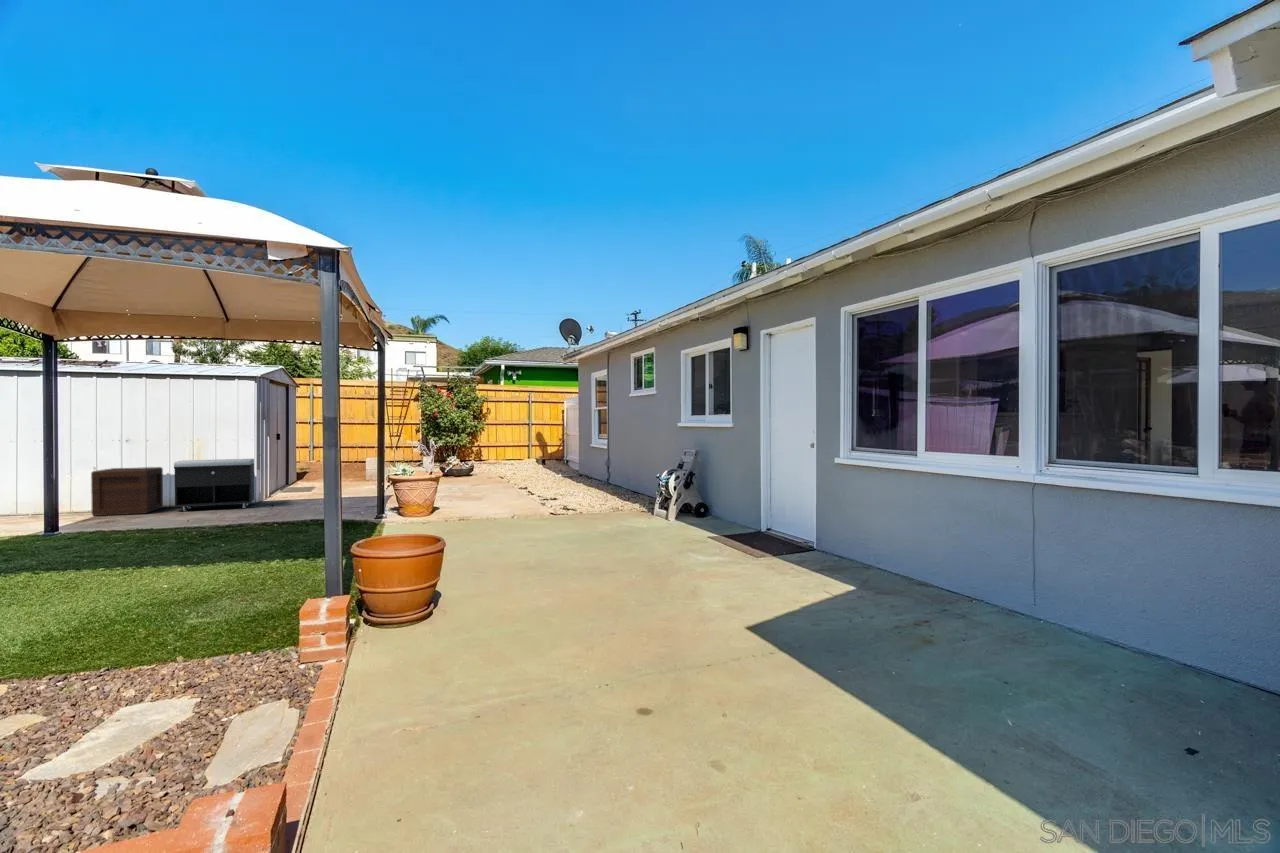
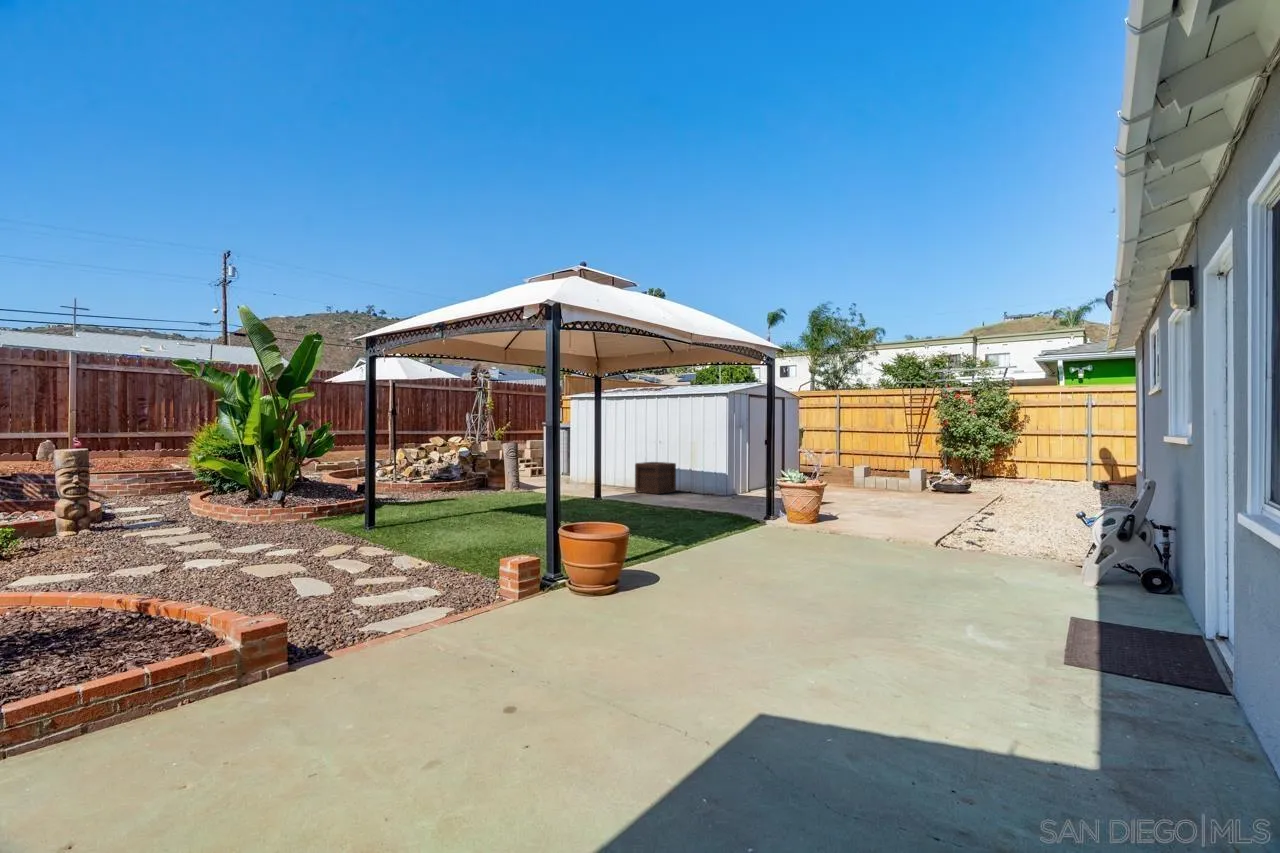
storage bench: present [174,459,255,511] -> none [672,459,725,498]

